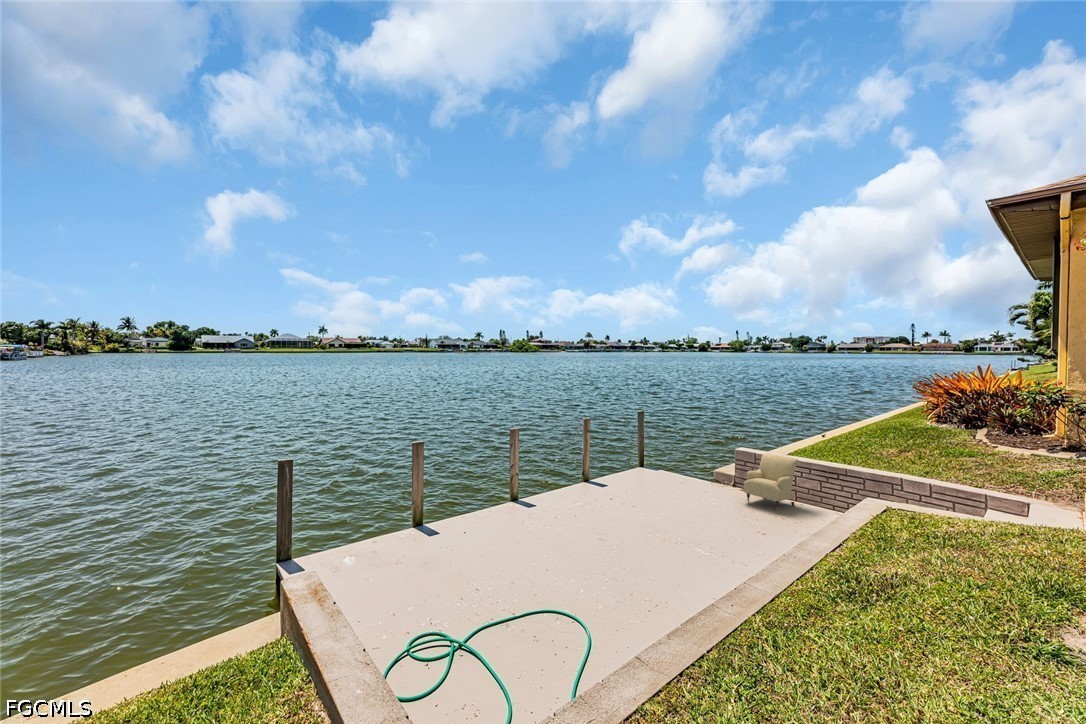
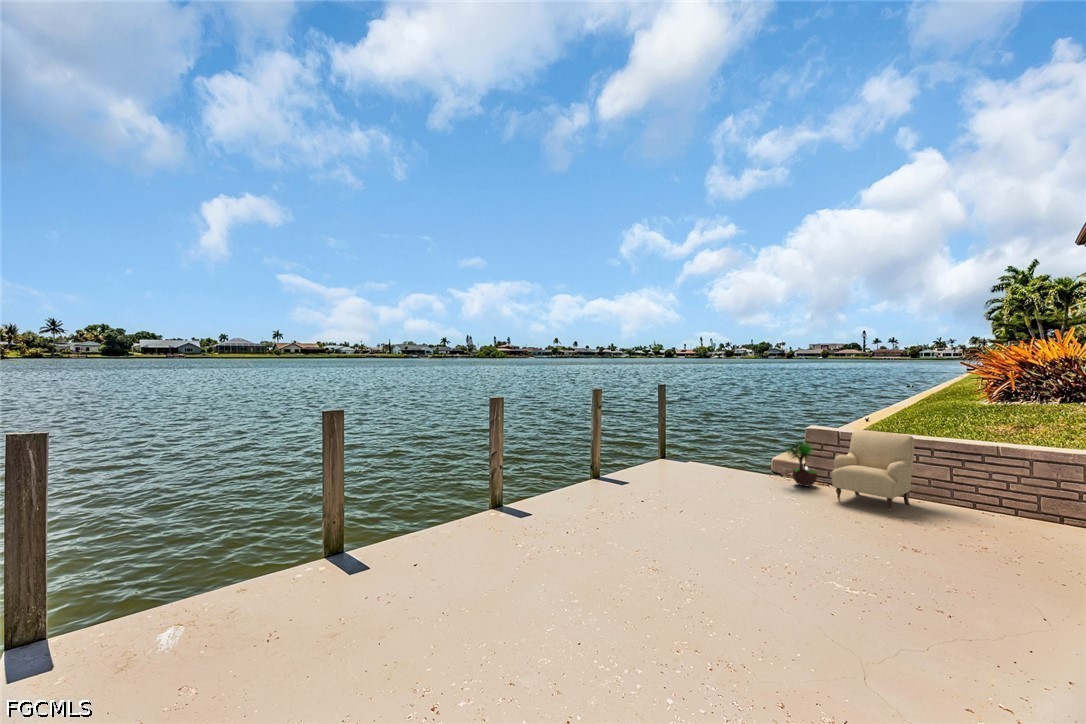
potted tree: none [716,456,740,492] -> present [786,441,817,486]

